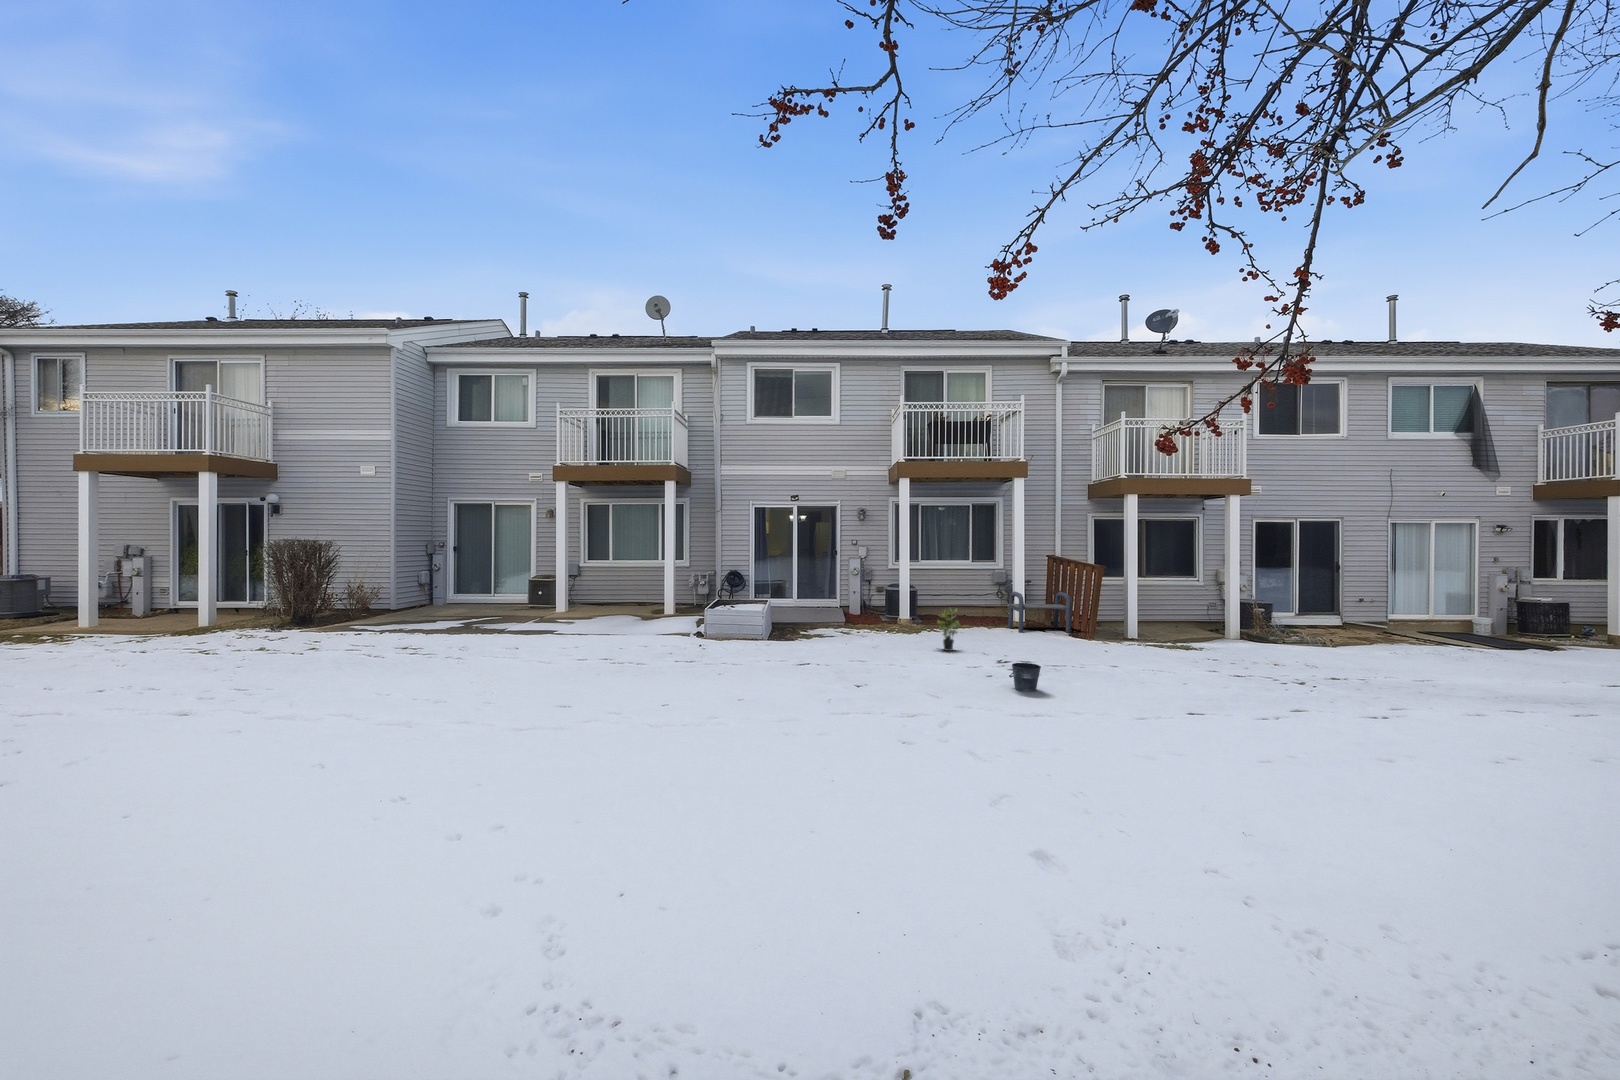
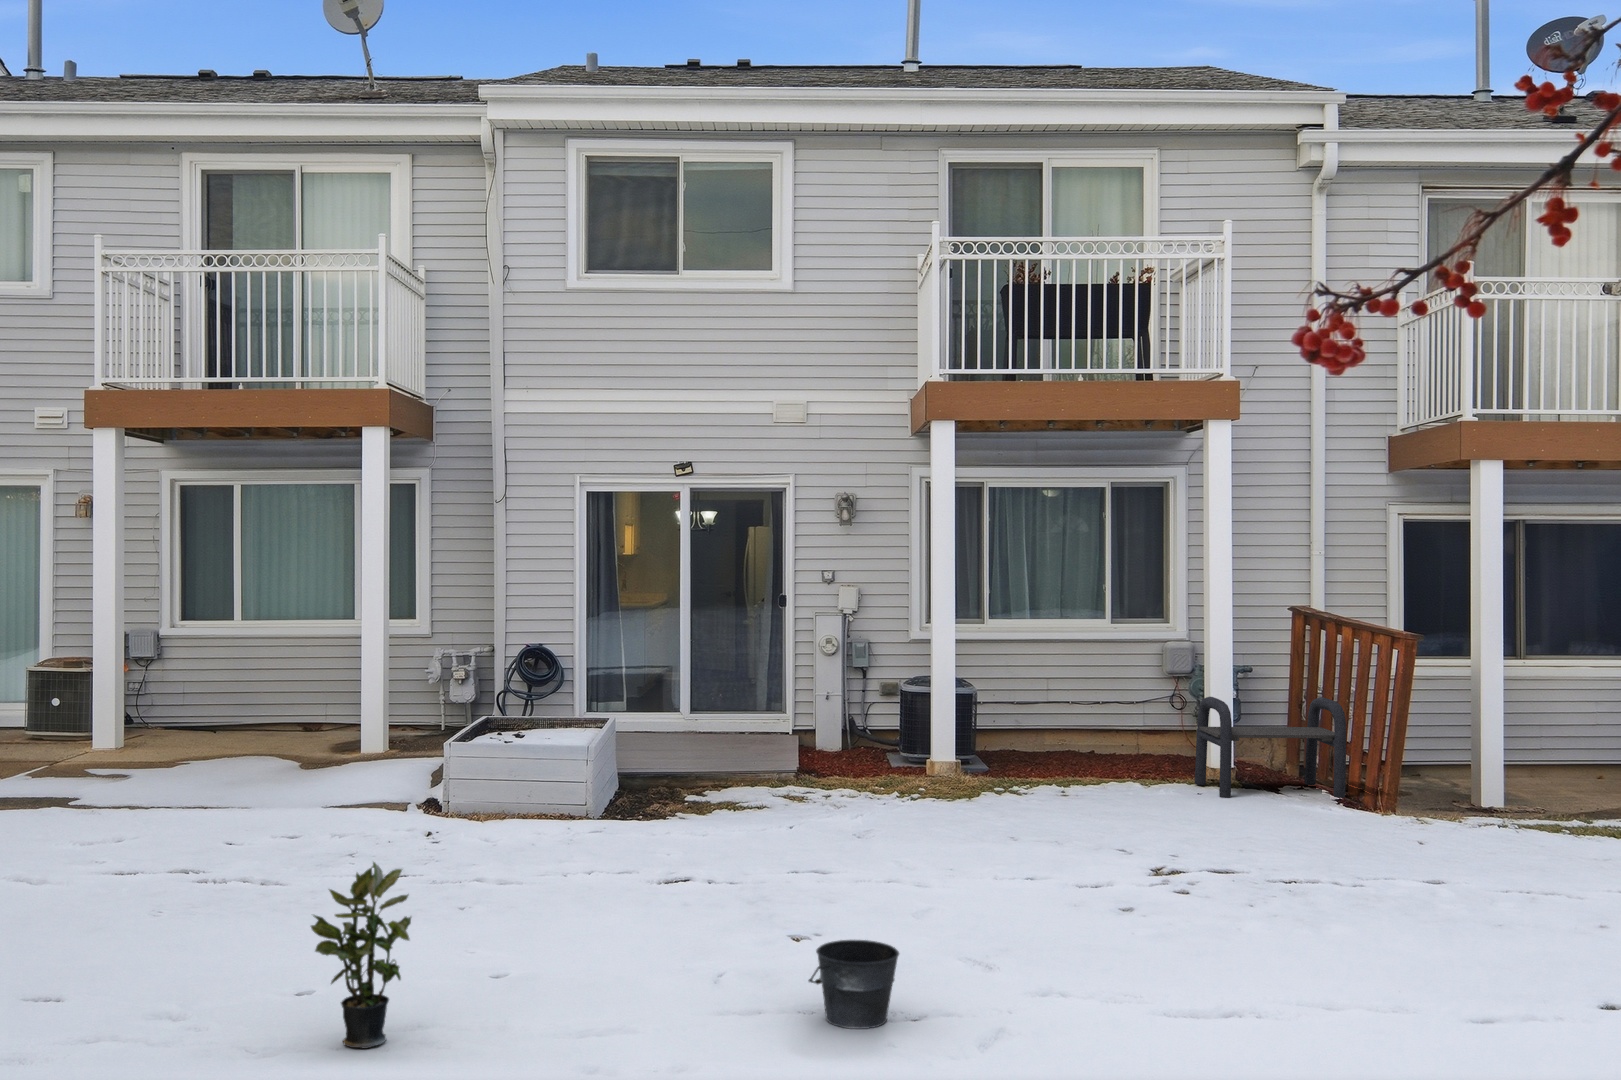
potted plant: present [938,609,959,651] -> present [311,862,411,1049]
bucket: present [1009,663,1041,691] -> present [809,940,899,1029]

